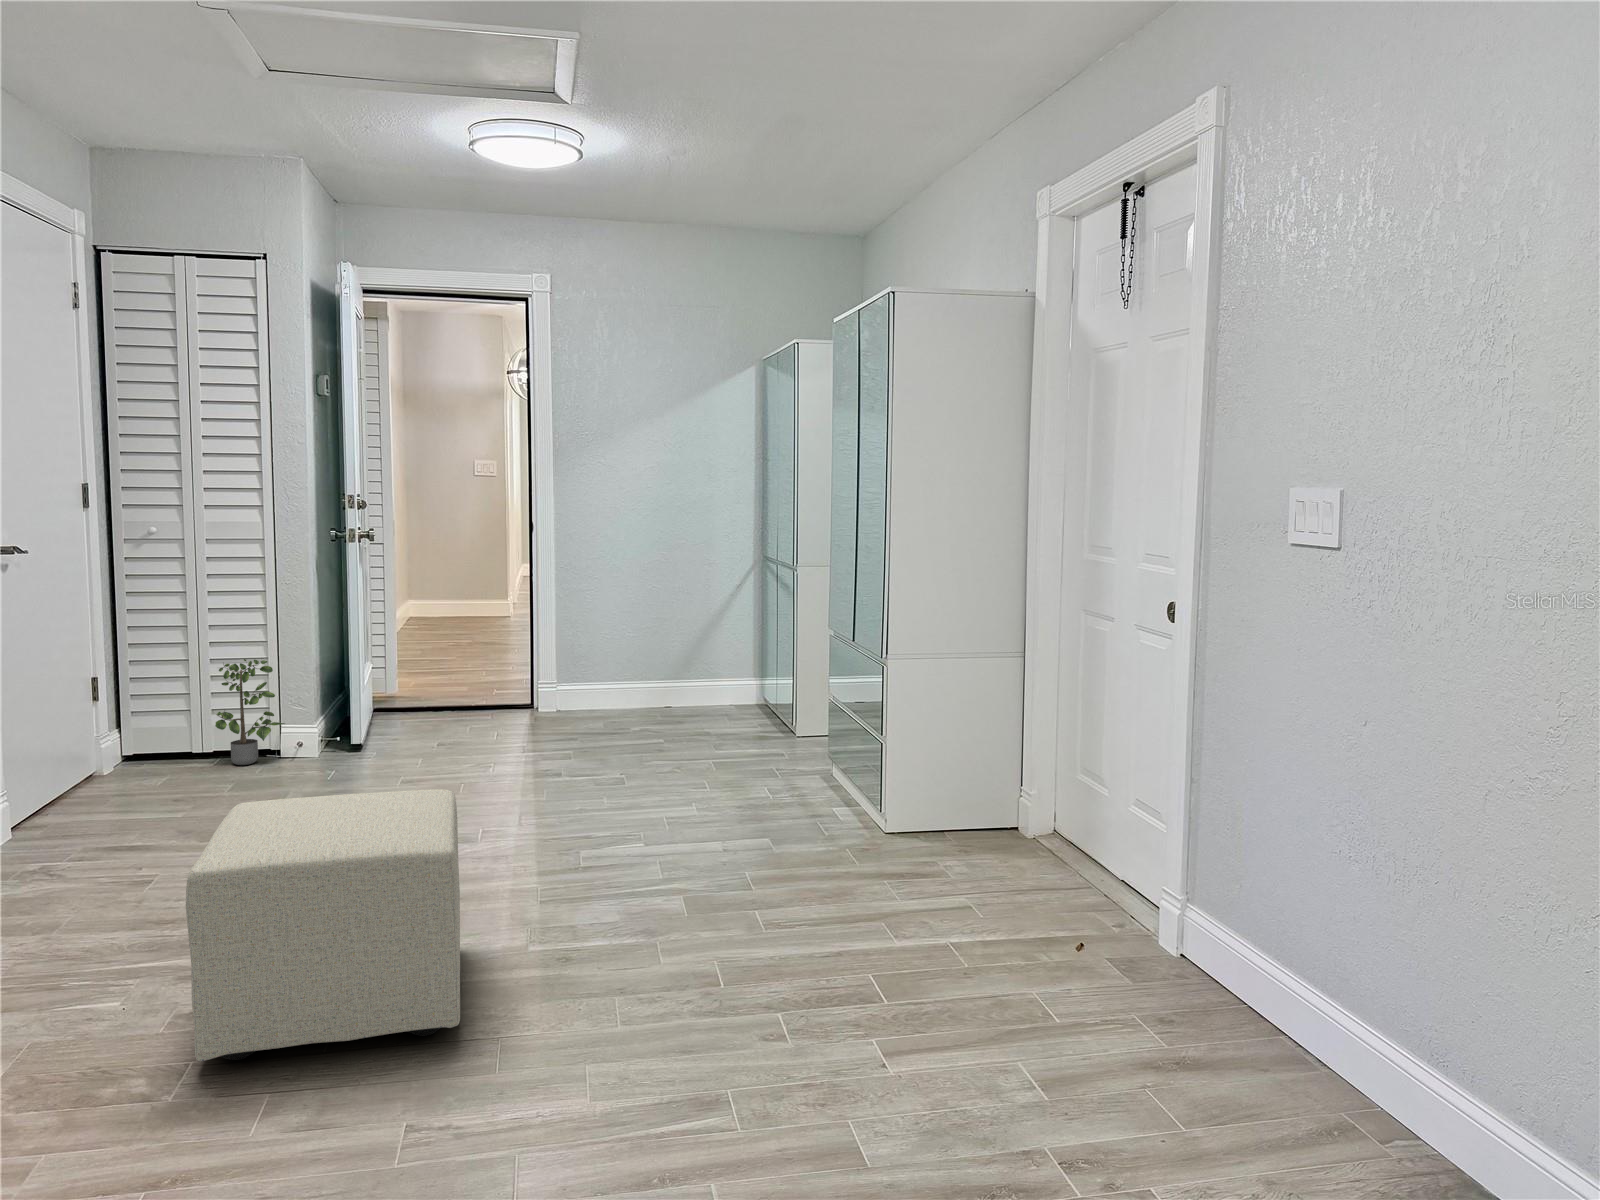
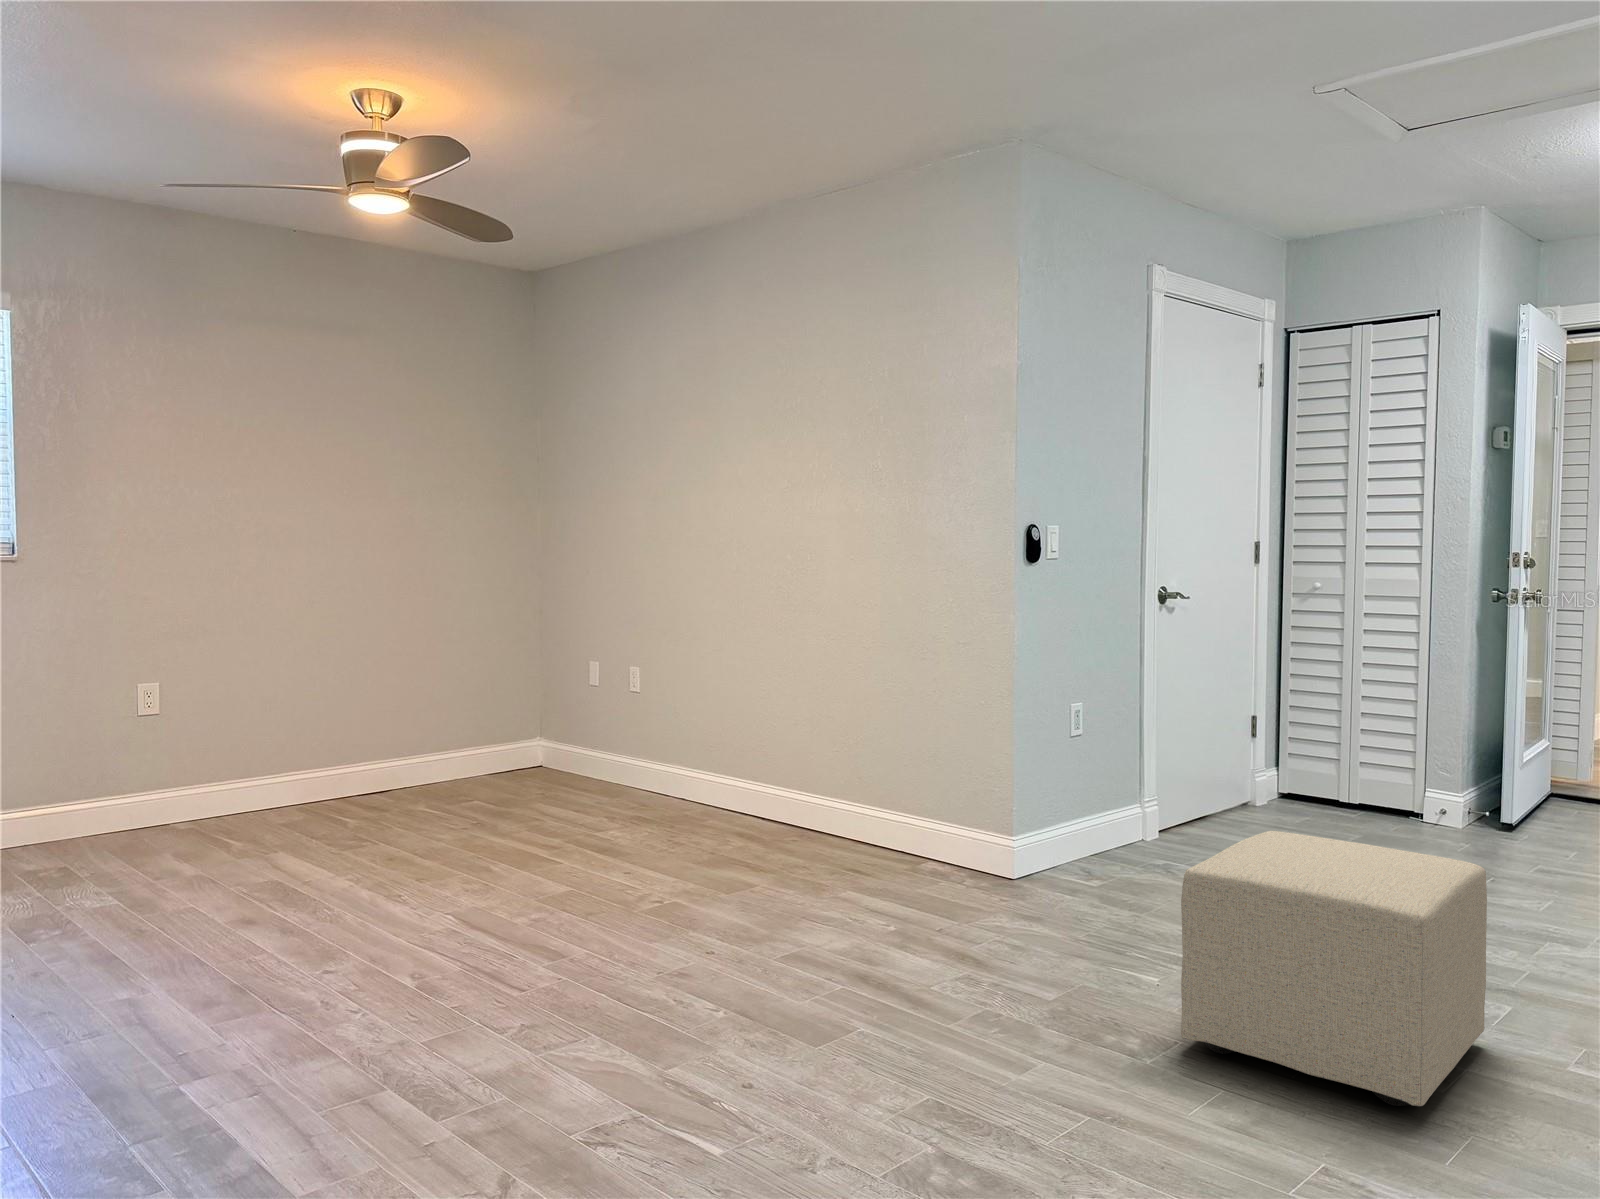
potted plant: present [215,659,285,765] -> none [1354,715,1427,823]

